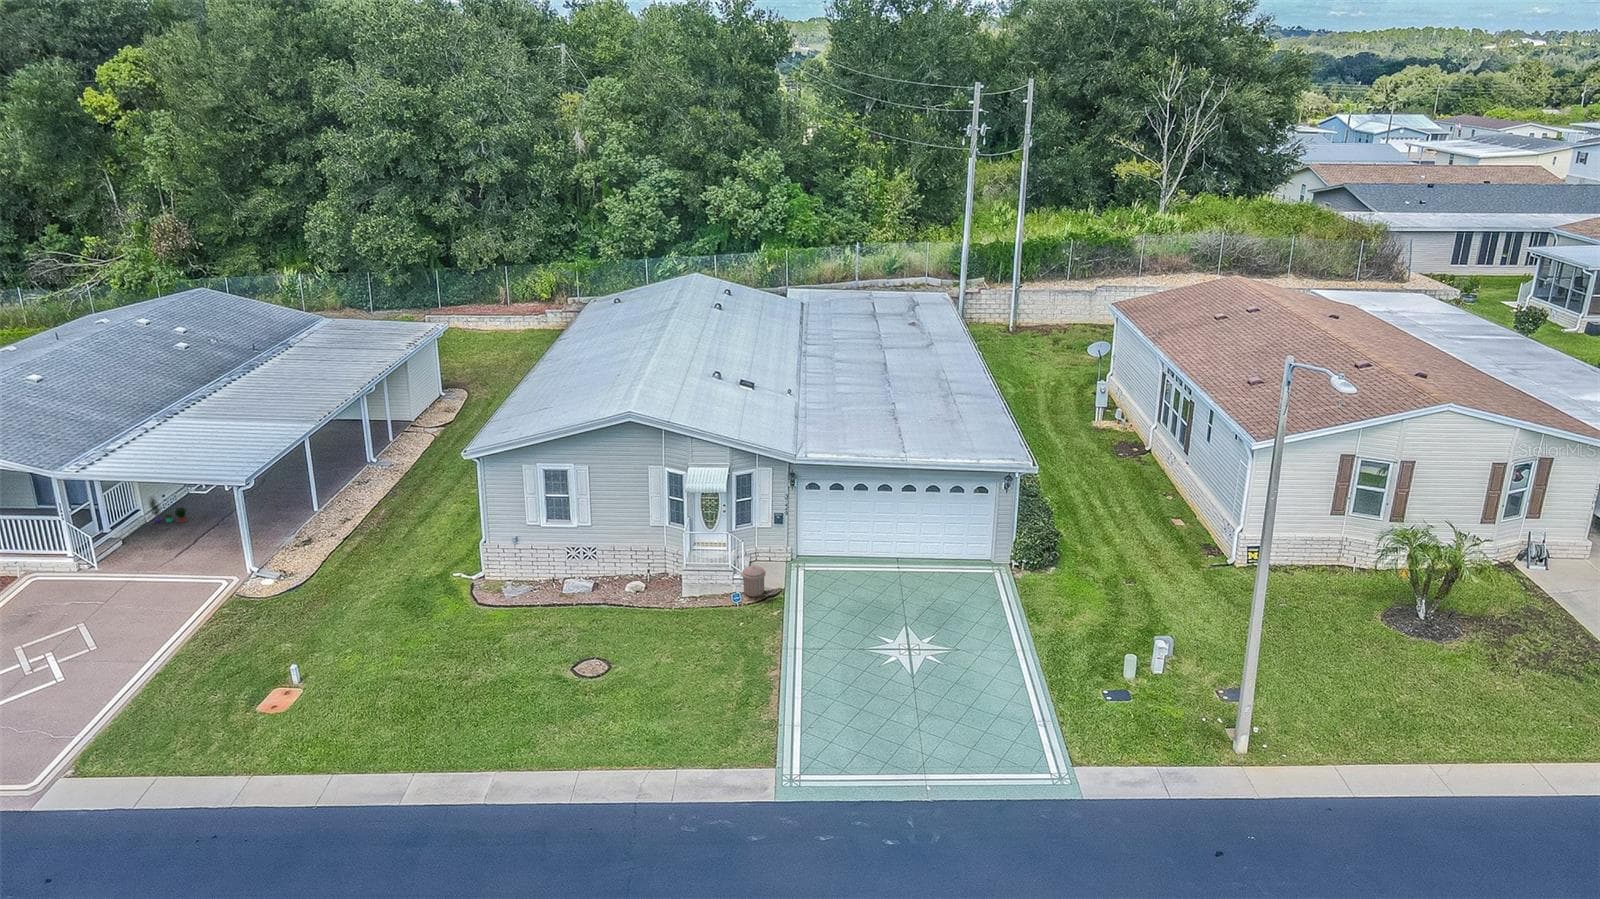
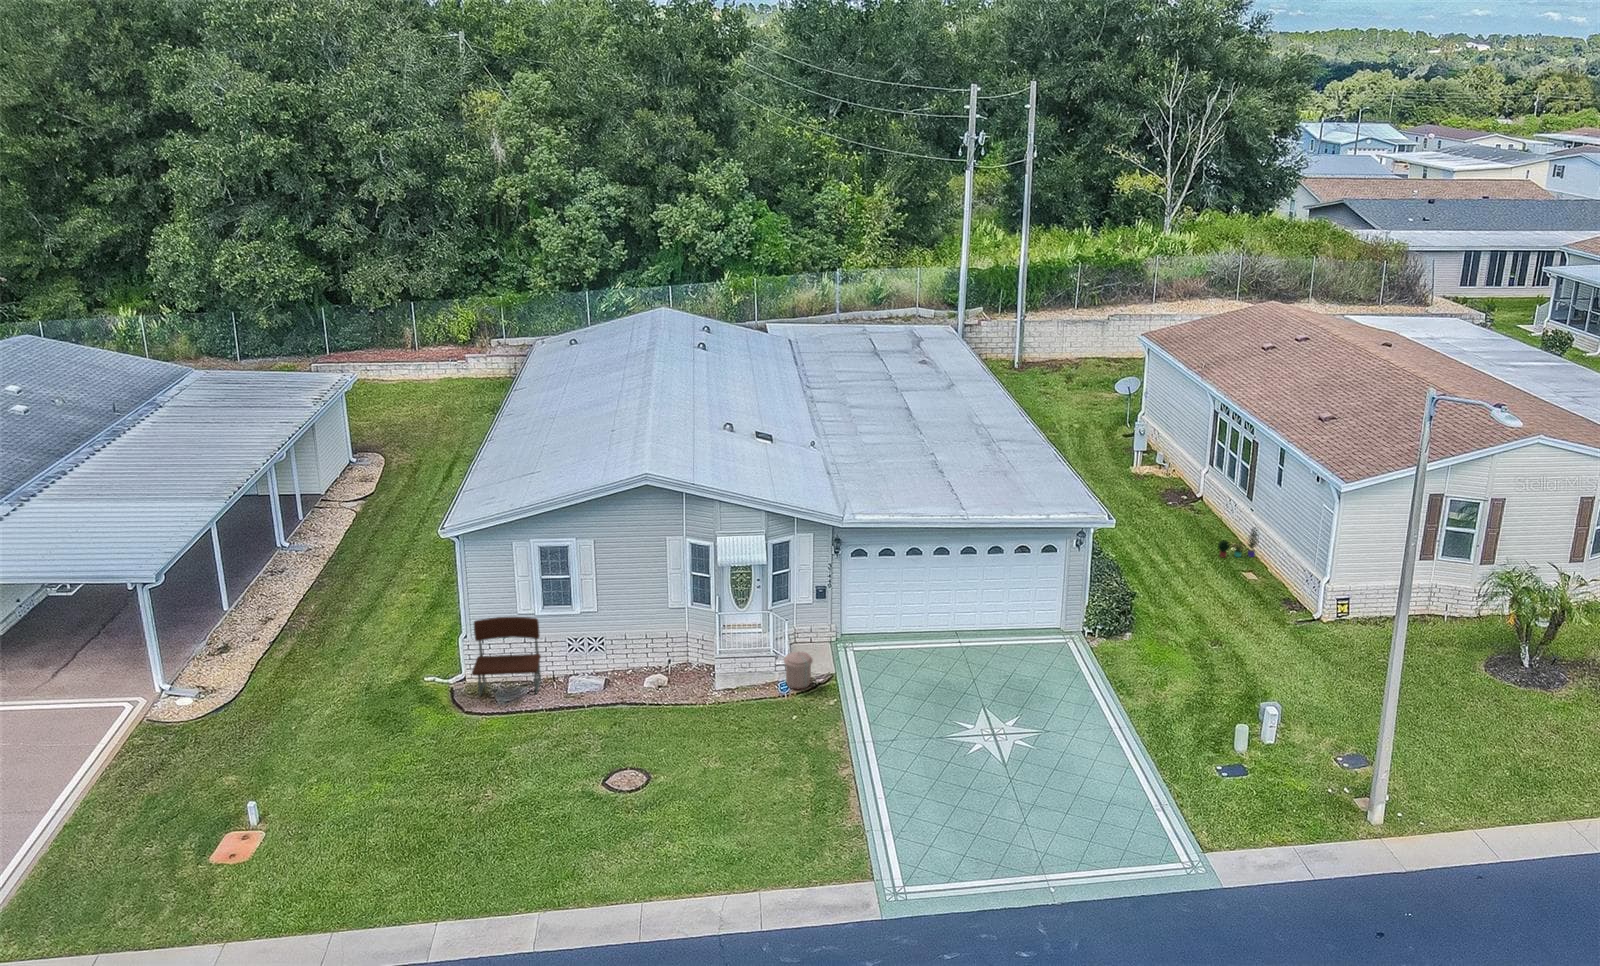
potted plant: present [150,498,186,522] -> present [1218,527,1258,557]
bench: none [486,529,546,592] -> present [472,617,541,696]

